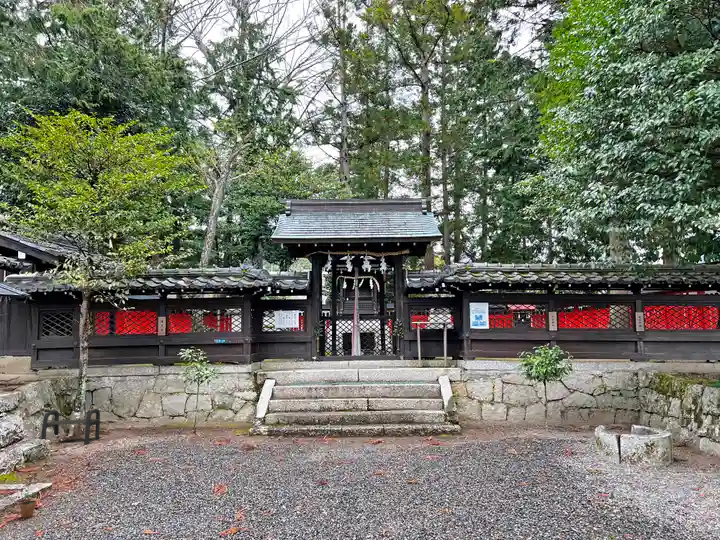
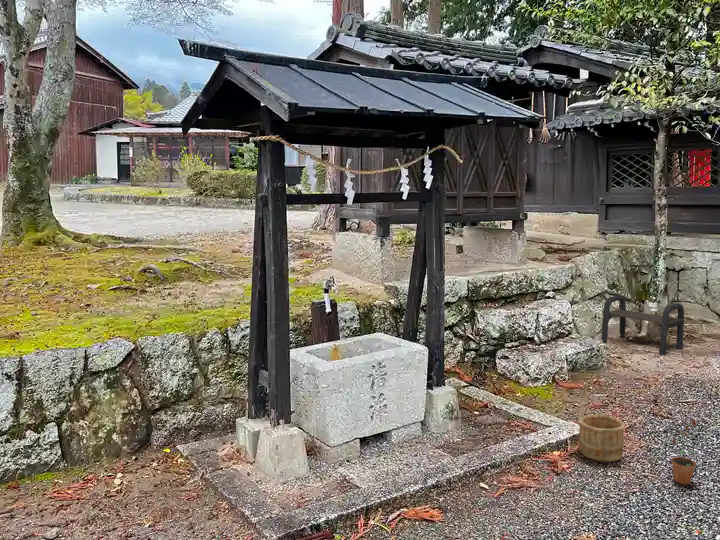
wooden bucket: none [44,471,75,500] -> present [578,414,625,462]
potted plant: present [20,473,37,518] -> present [671,419,696,484]

